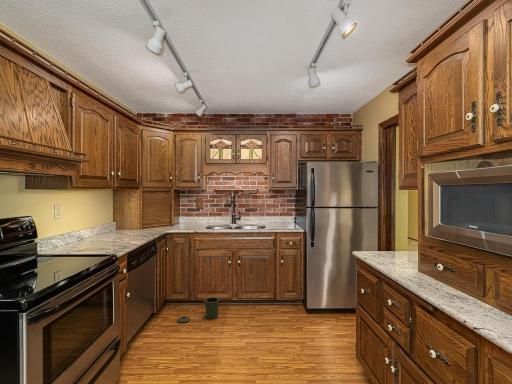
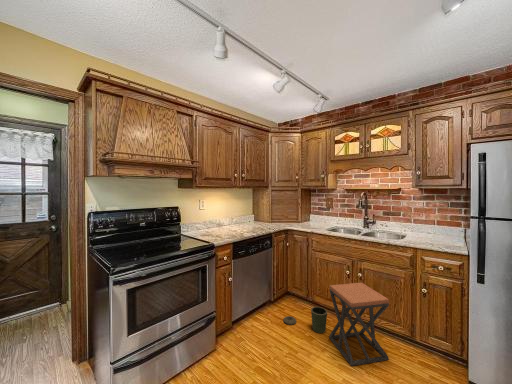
stool: none [223,267,267,327] -> present [329,283,389,366]

